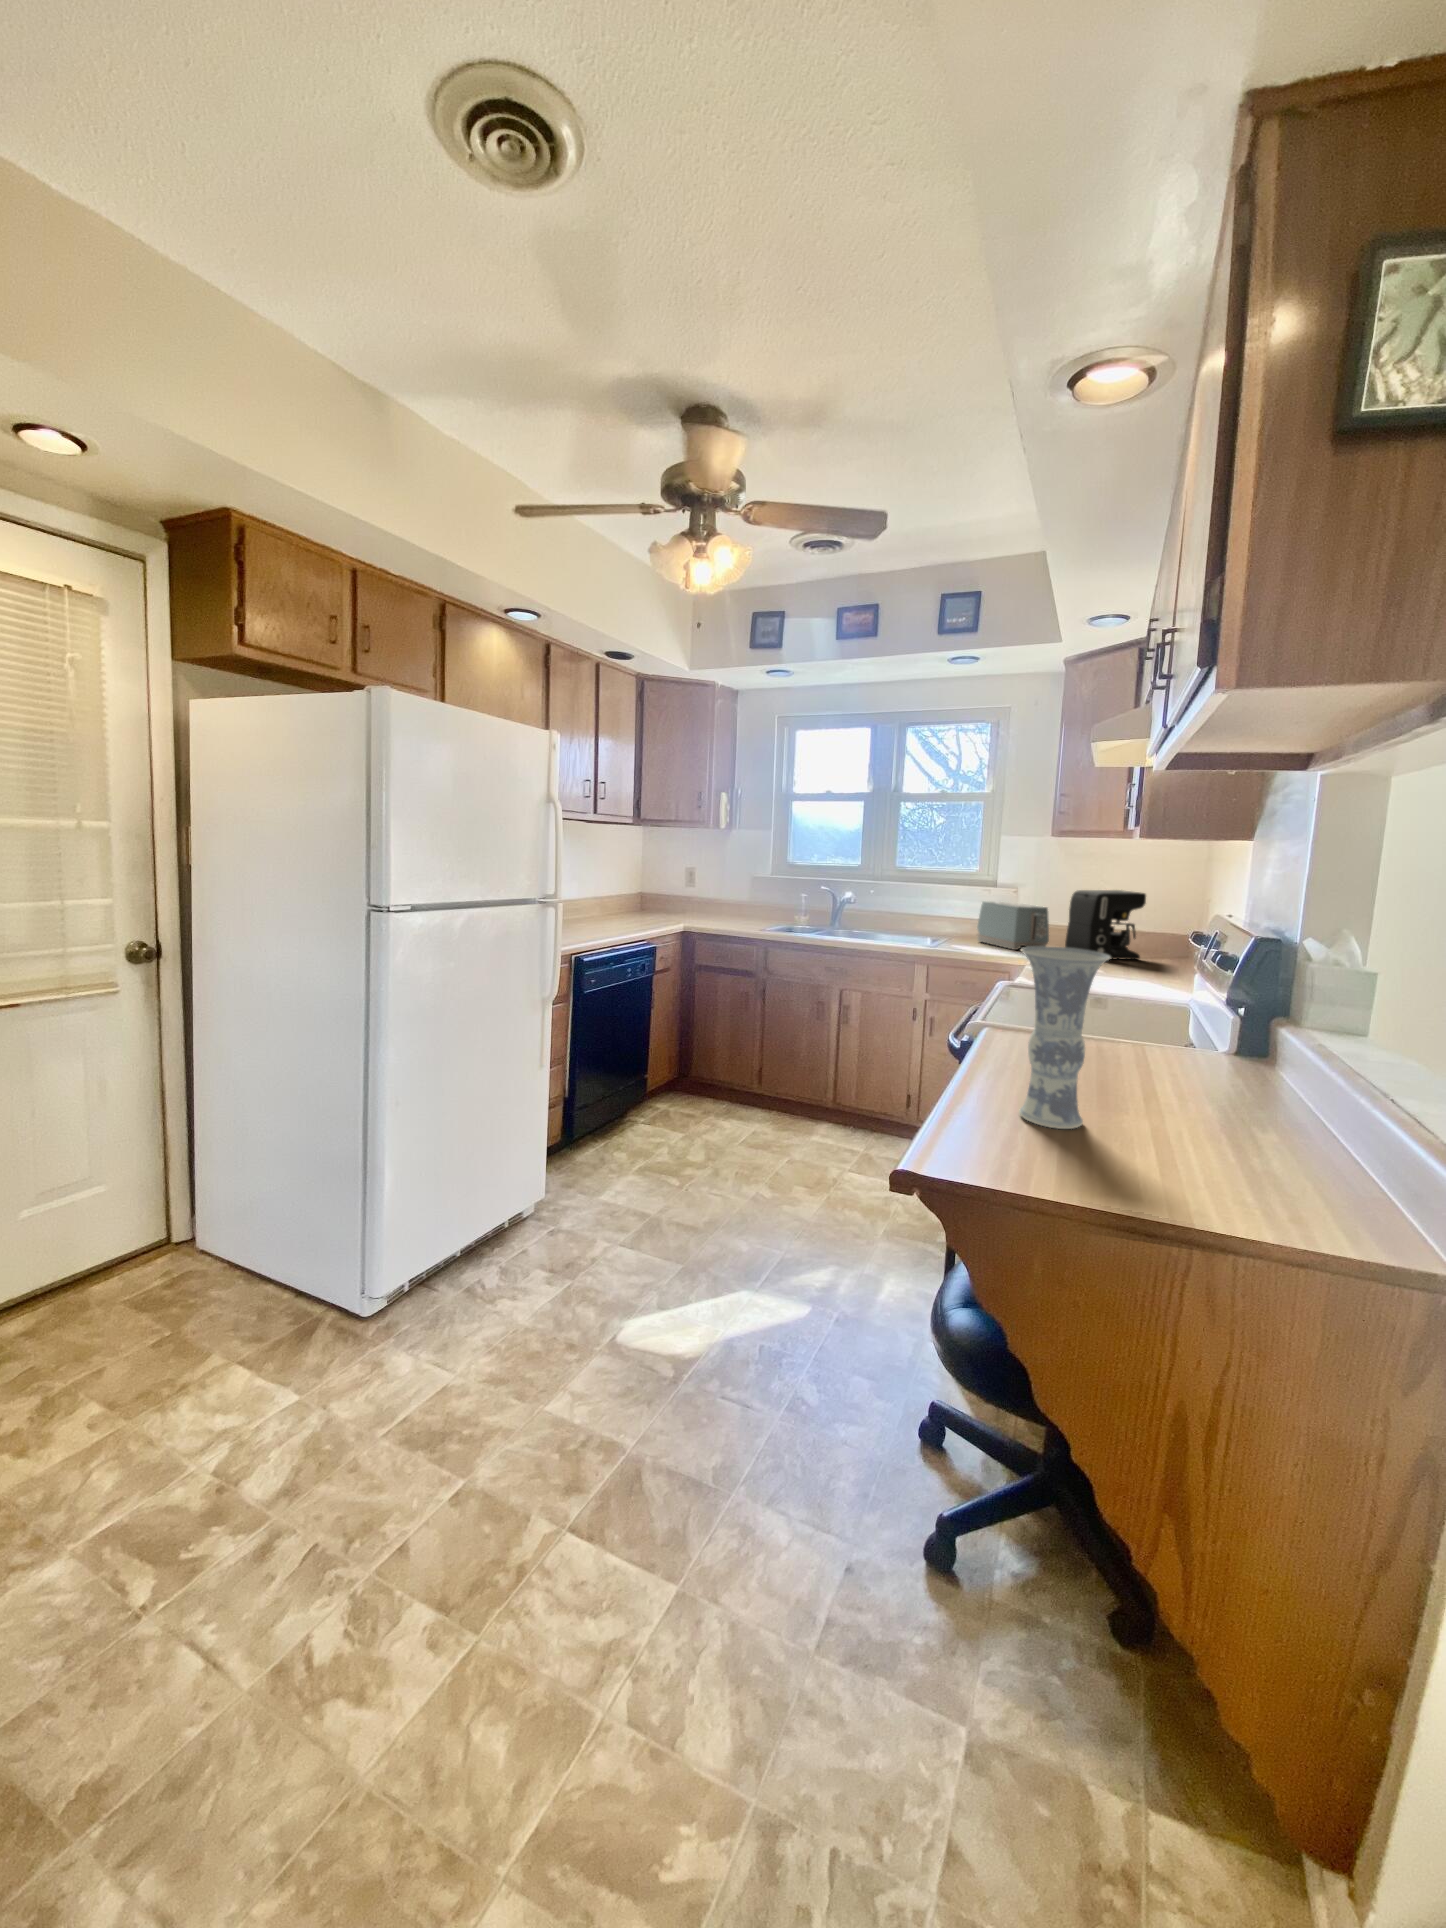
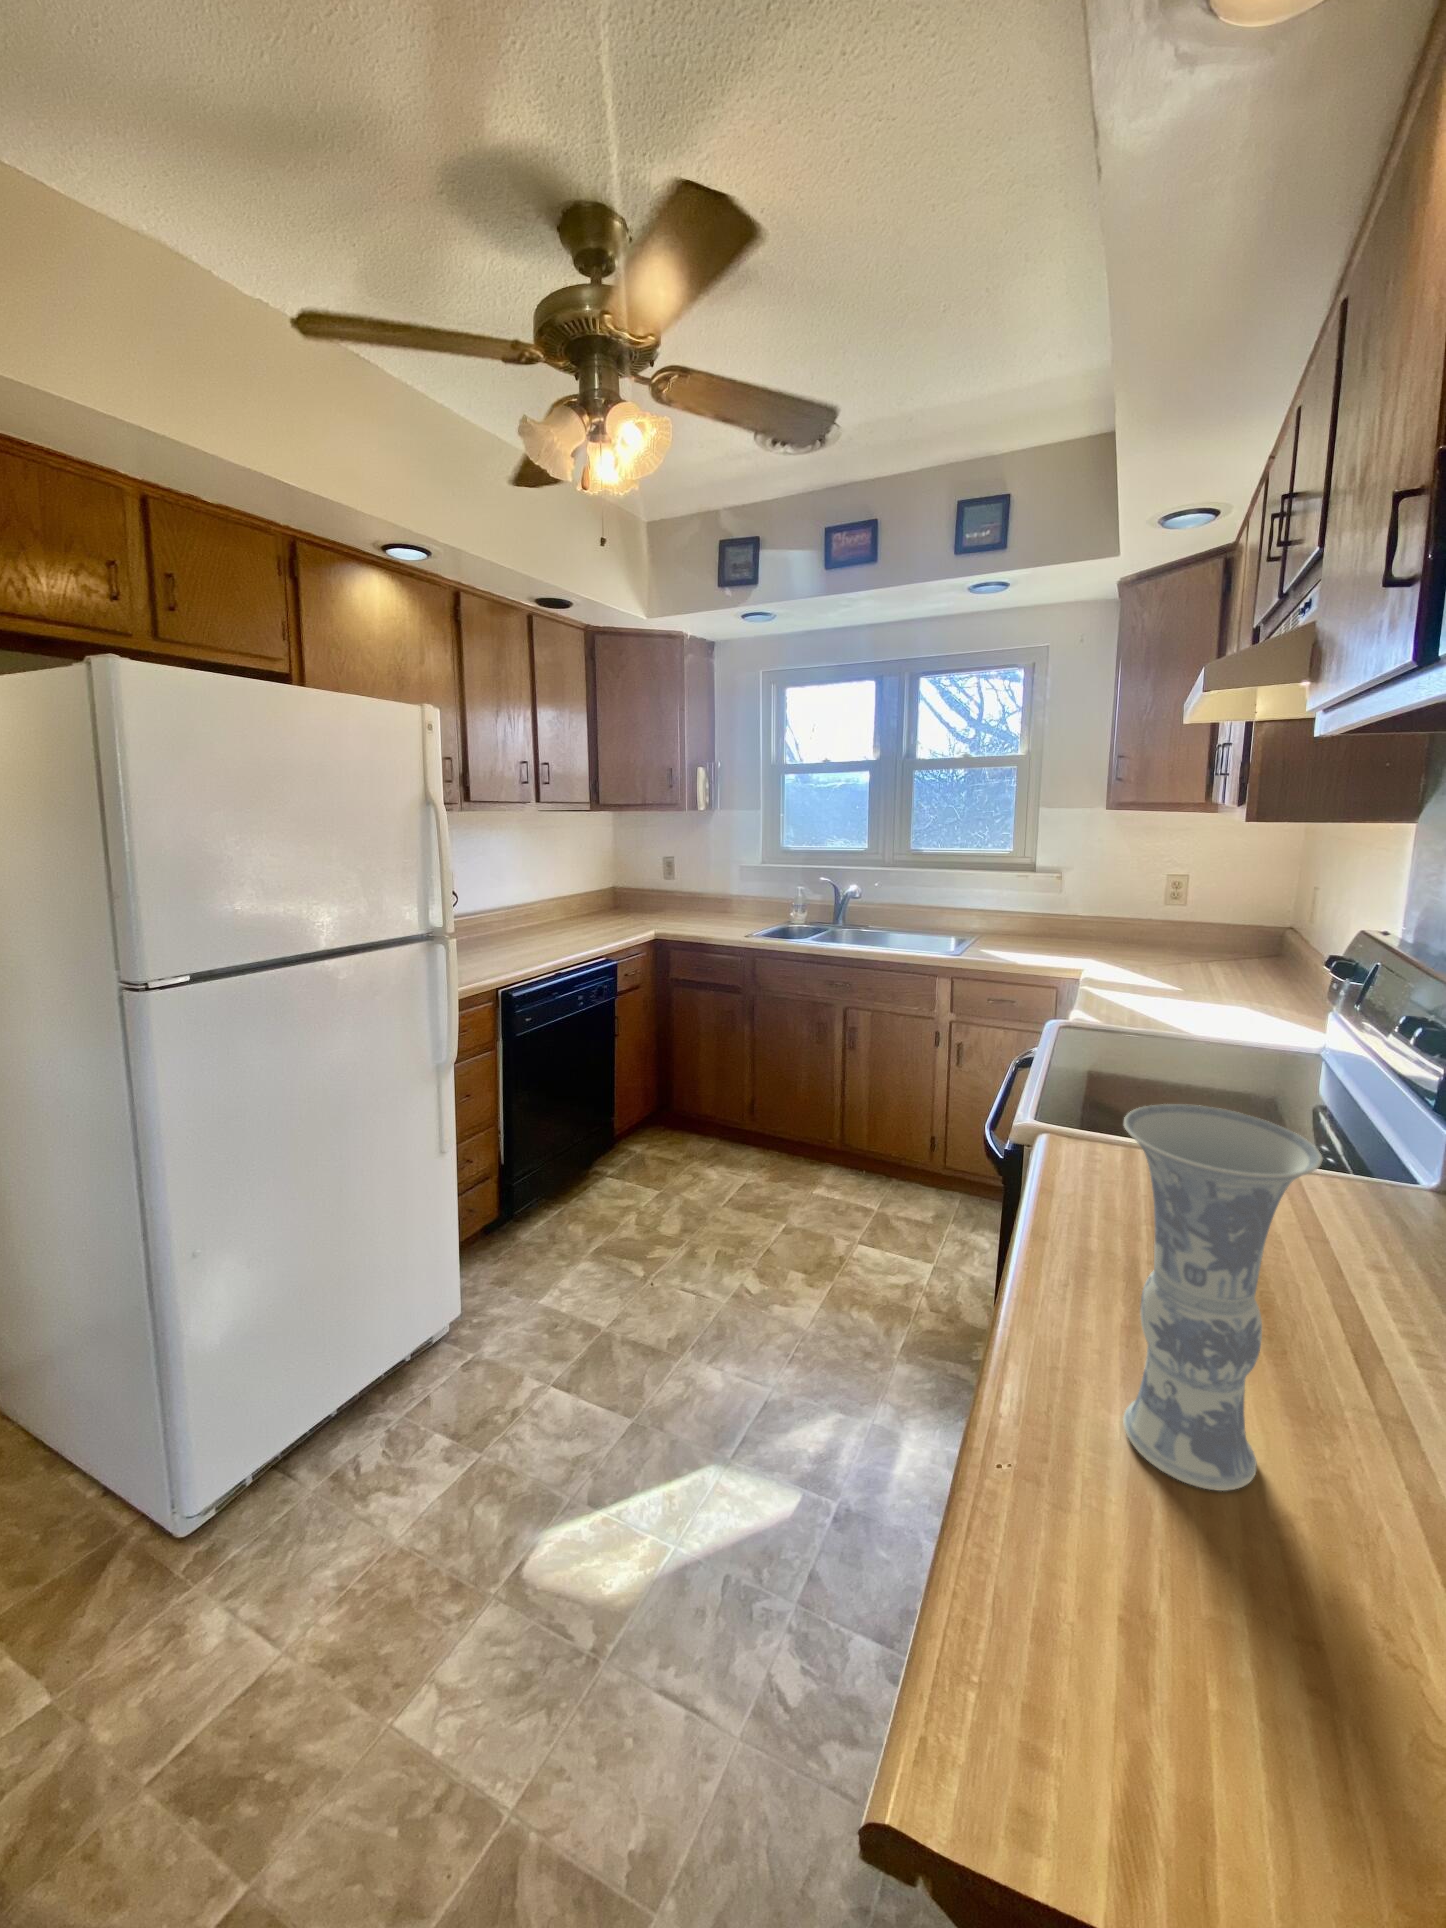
coffee maker: present [1065,890,1146,960] -> none [1127,873,1233,964]
toaster: present [977,901,1049,950] -> none [1013,889,1106,953]

